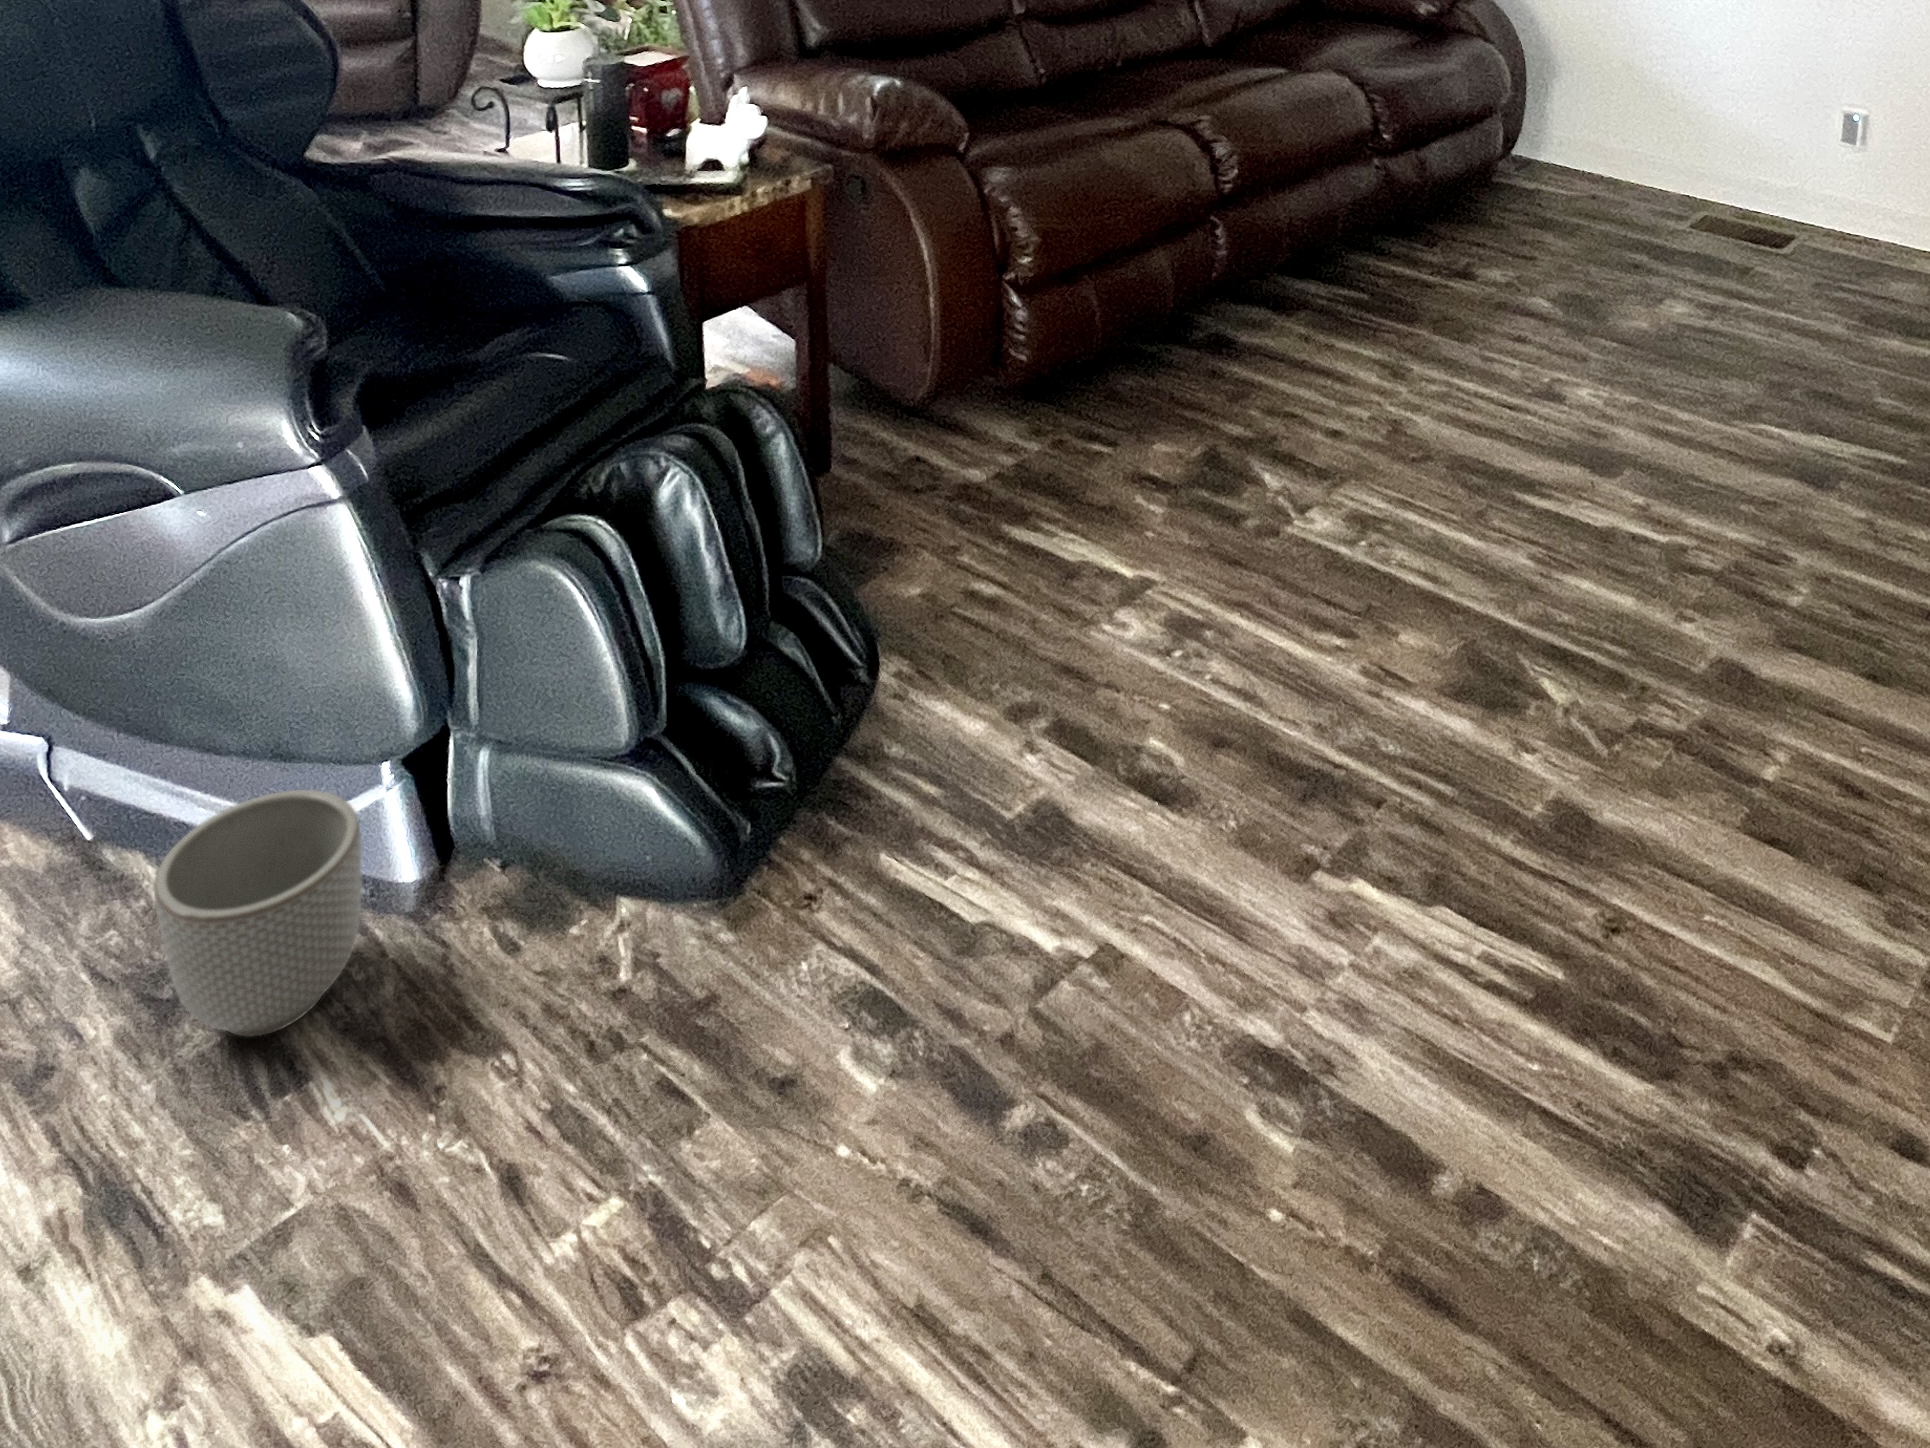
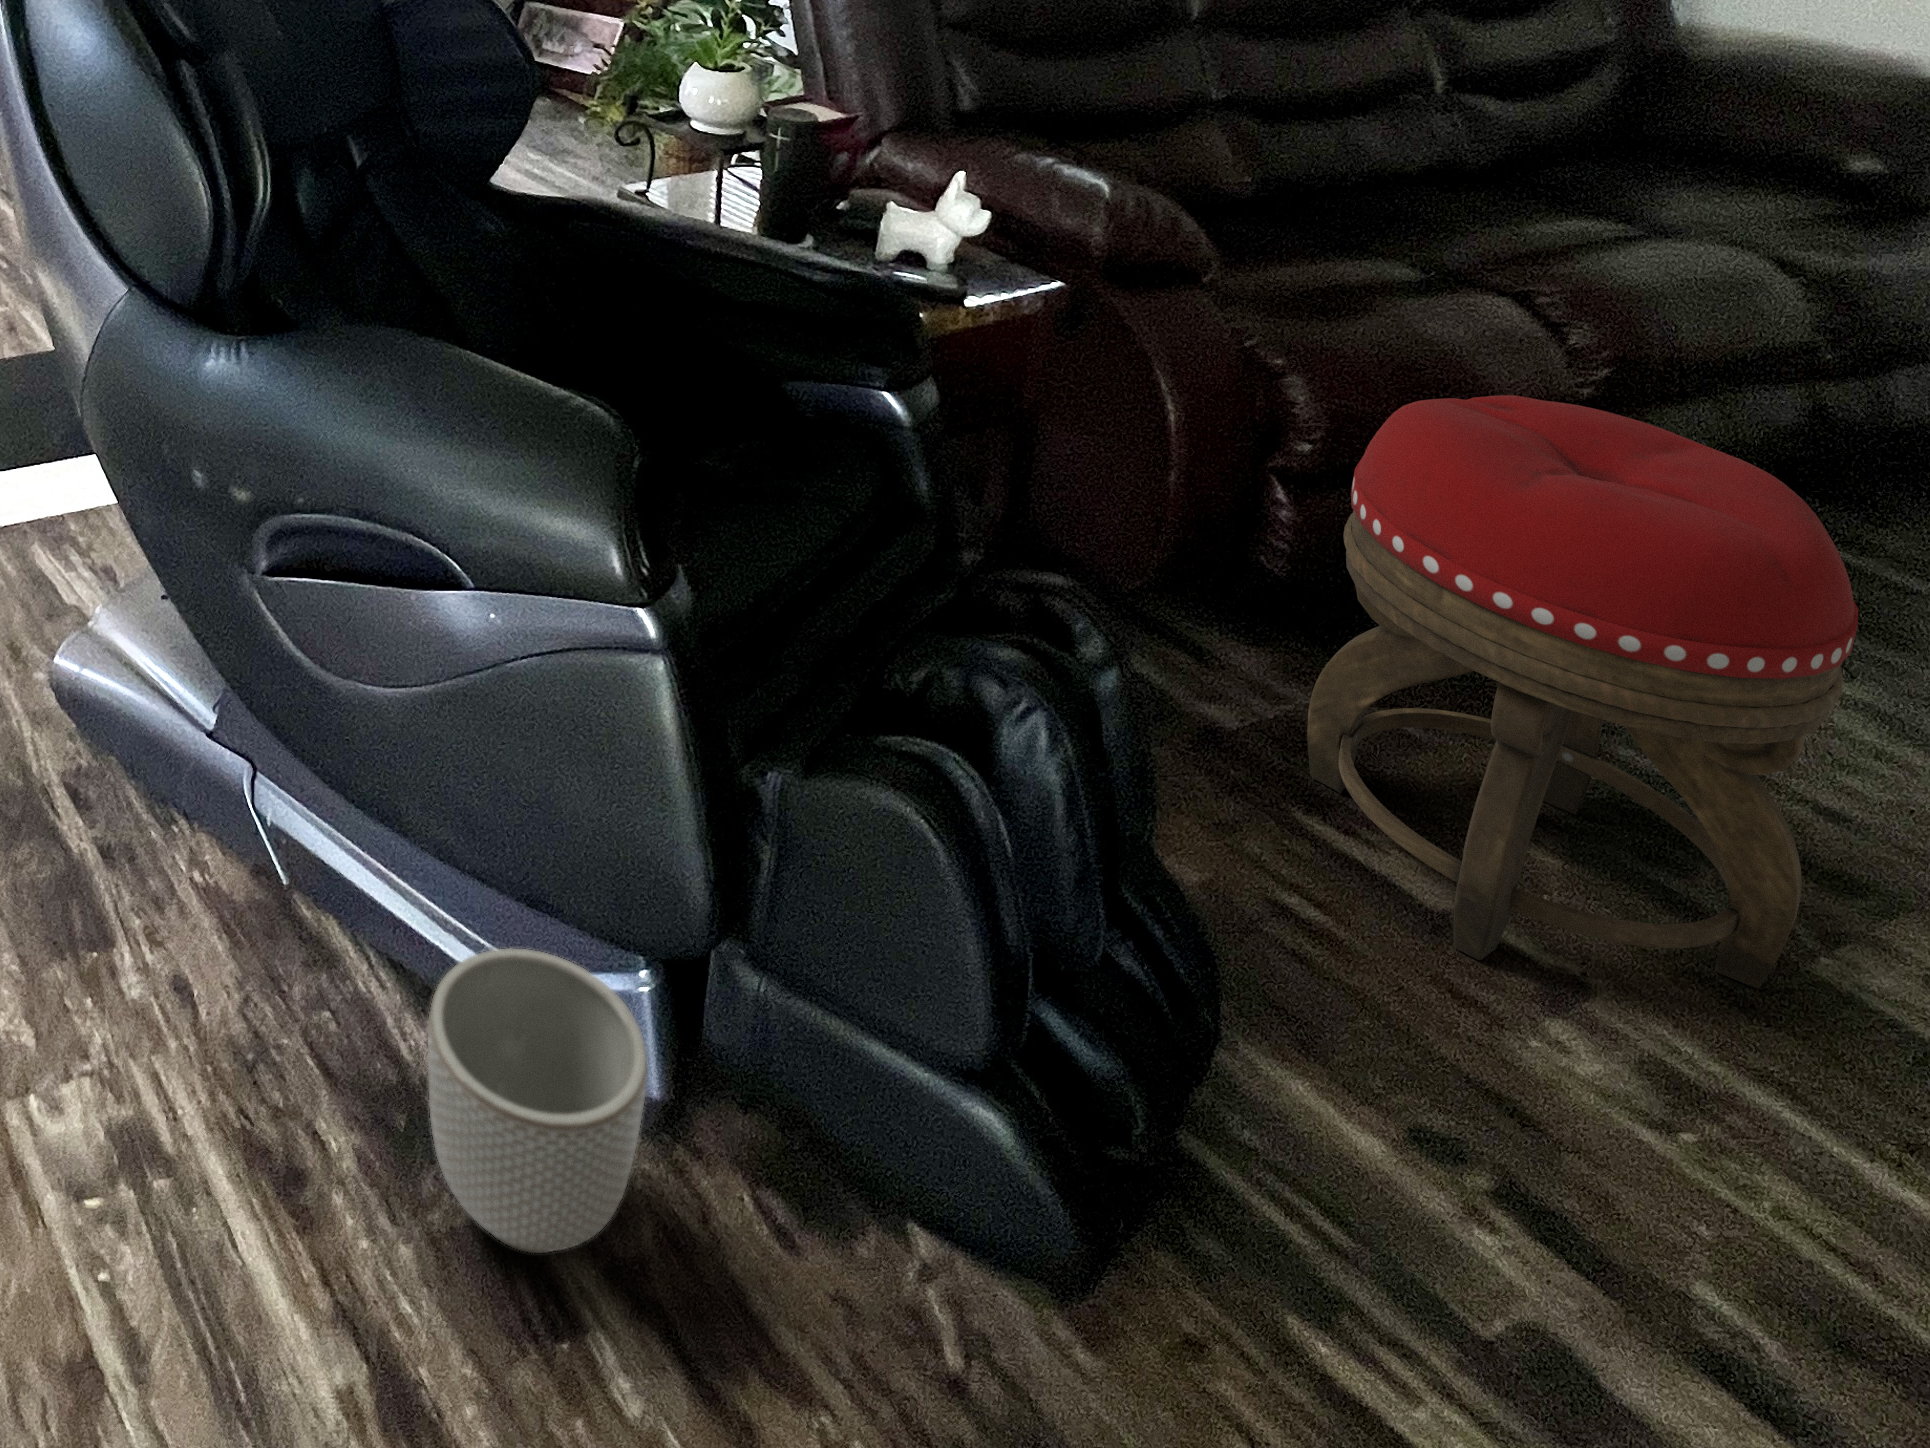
footstool: none [1000,190,1259,581] -> present [1307,395,1858,988]

